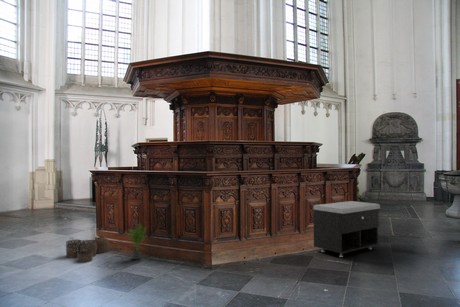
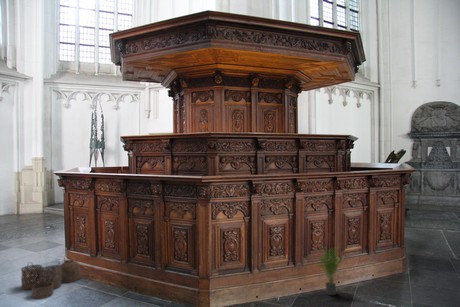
storage bench: present [313,201,380,257] -> none [353,214,448,296]
potted plant: present [131,226,145,259] -> present [321,250,342,295]

